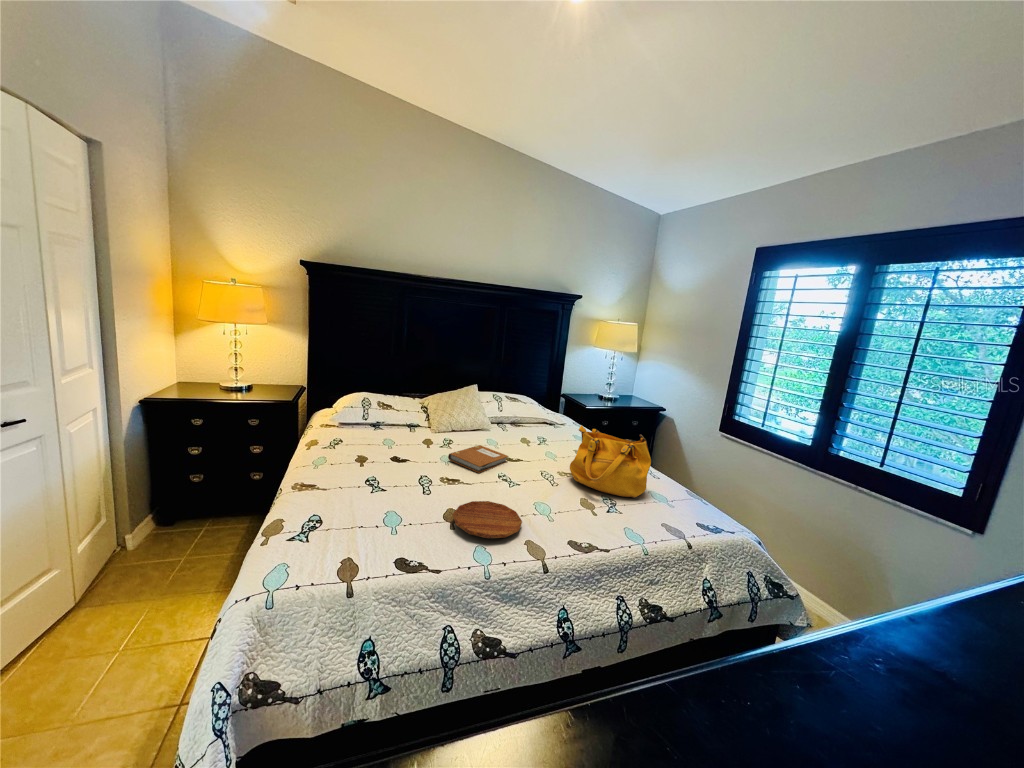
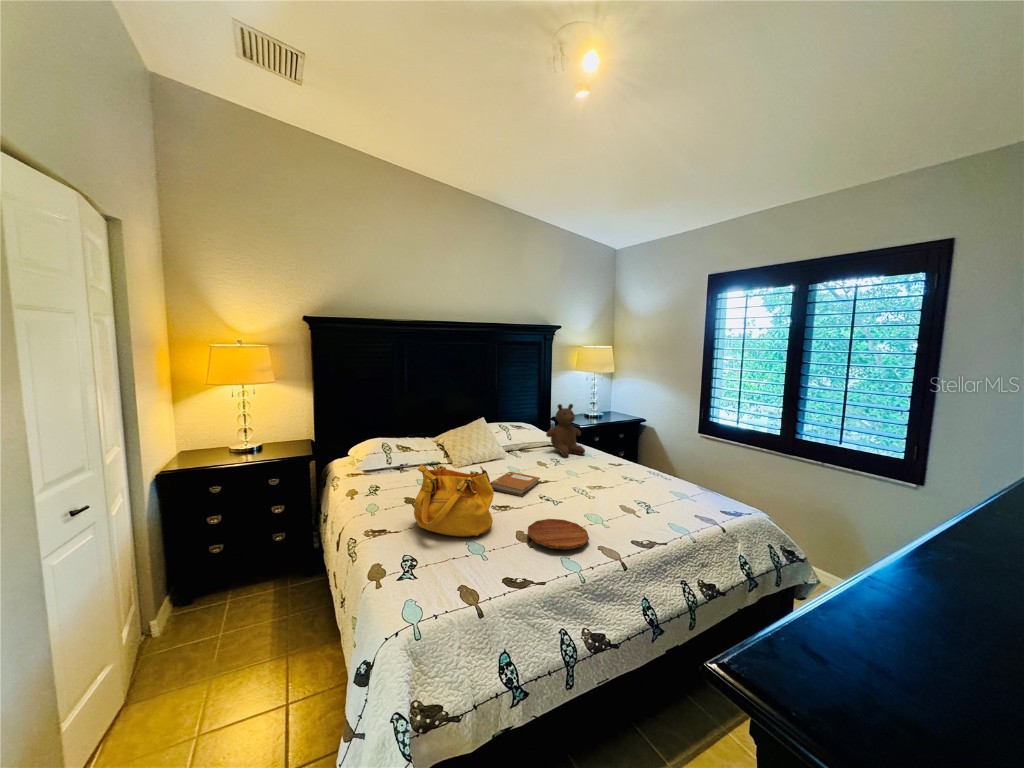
teddy bear: none [536,379,577,438] -> present [546,404,585,456]
handbag: present [570,425,651,498] -> present [414,464,494,537]

